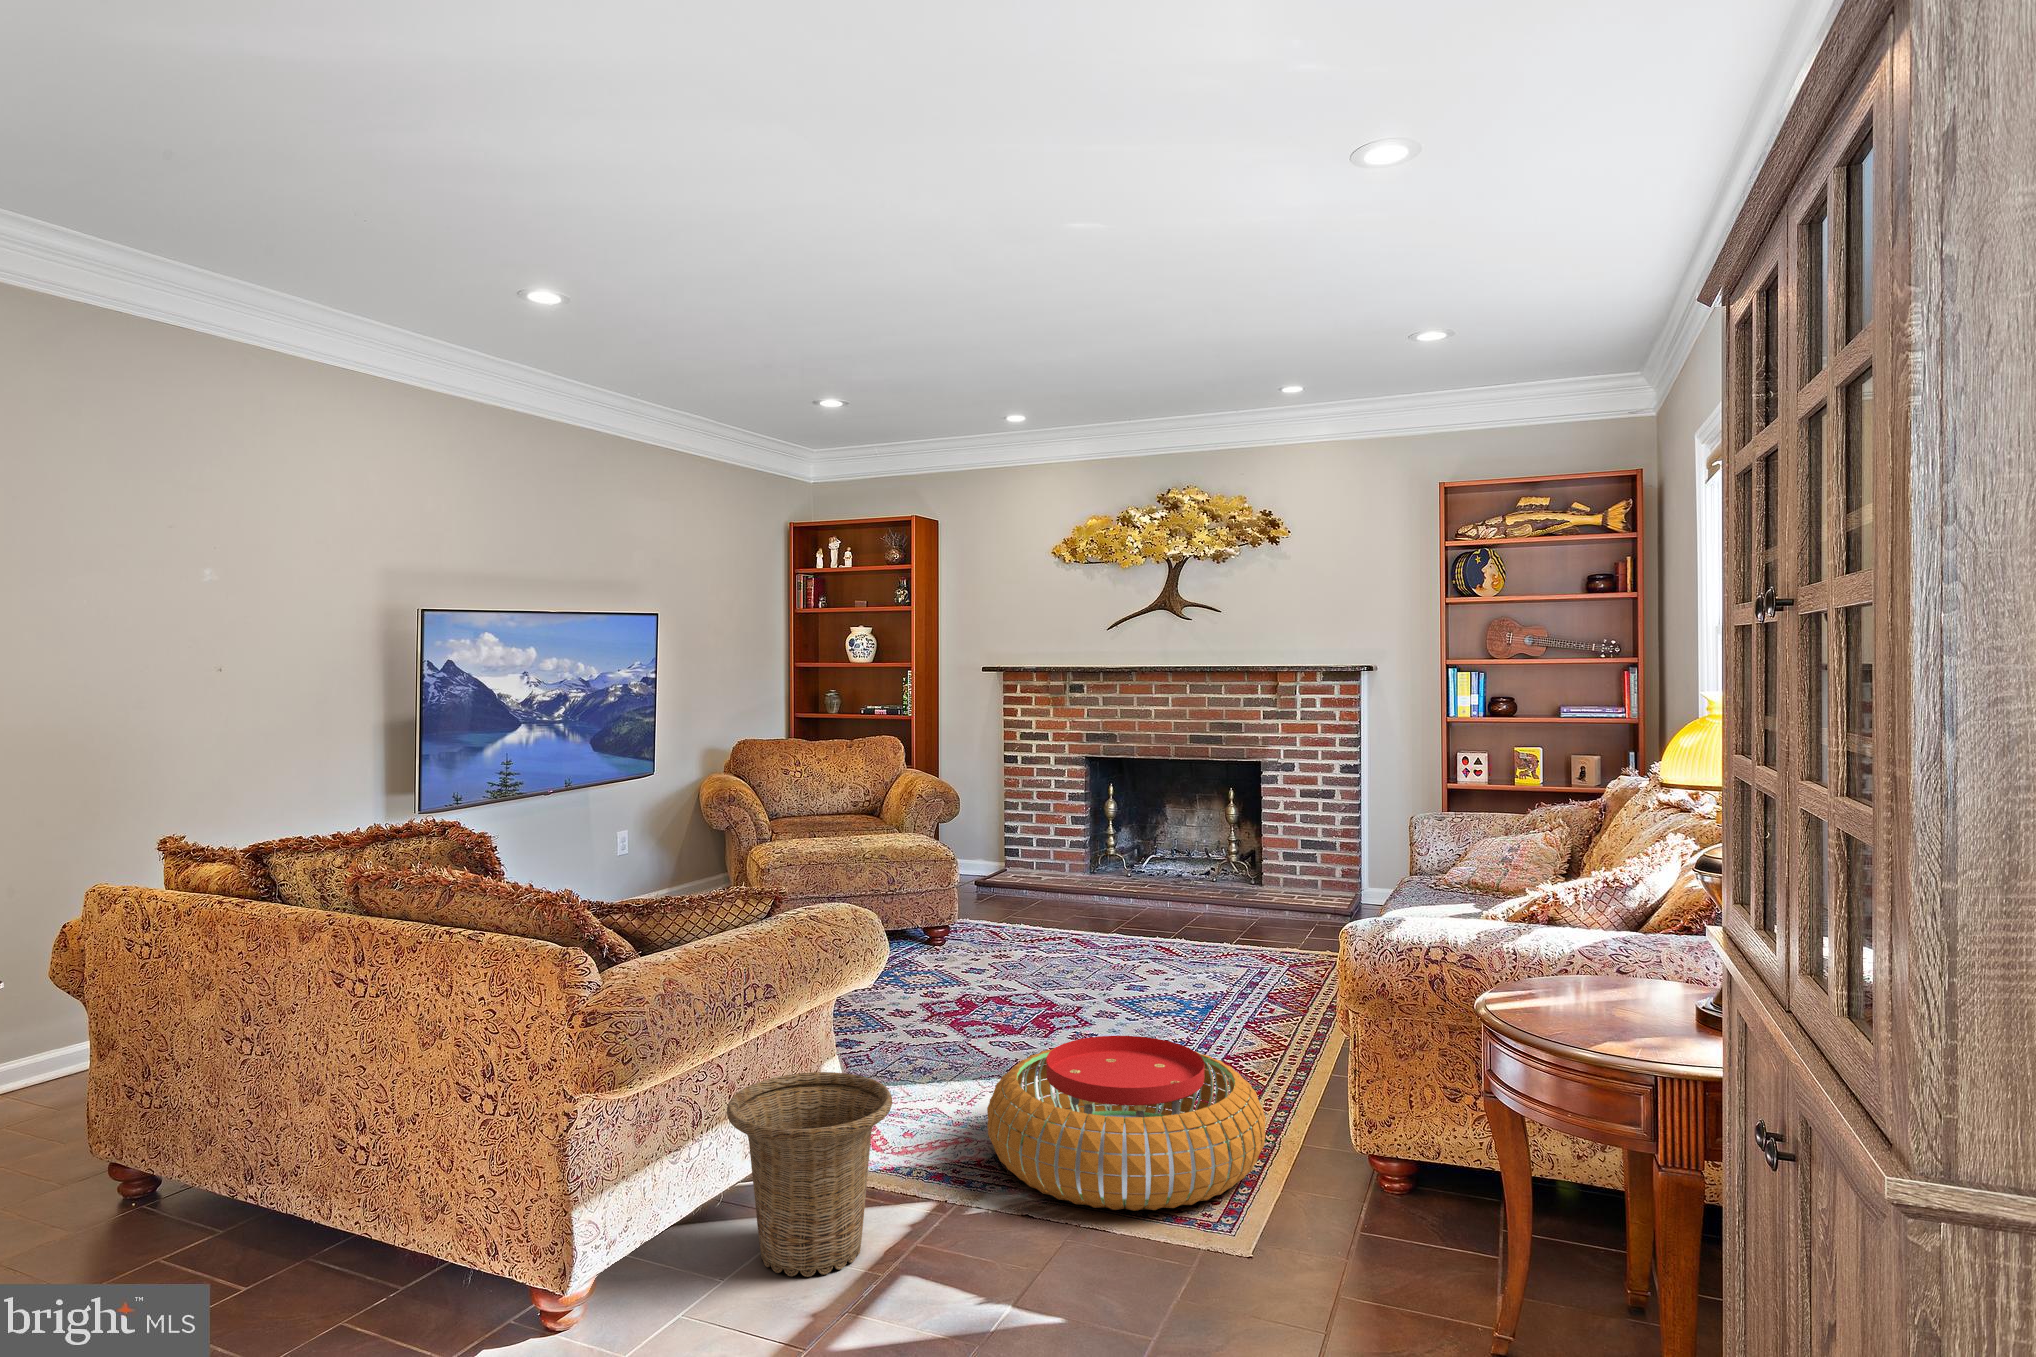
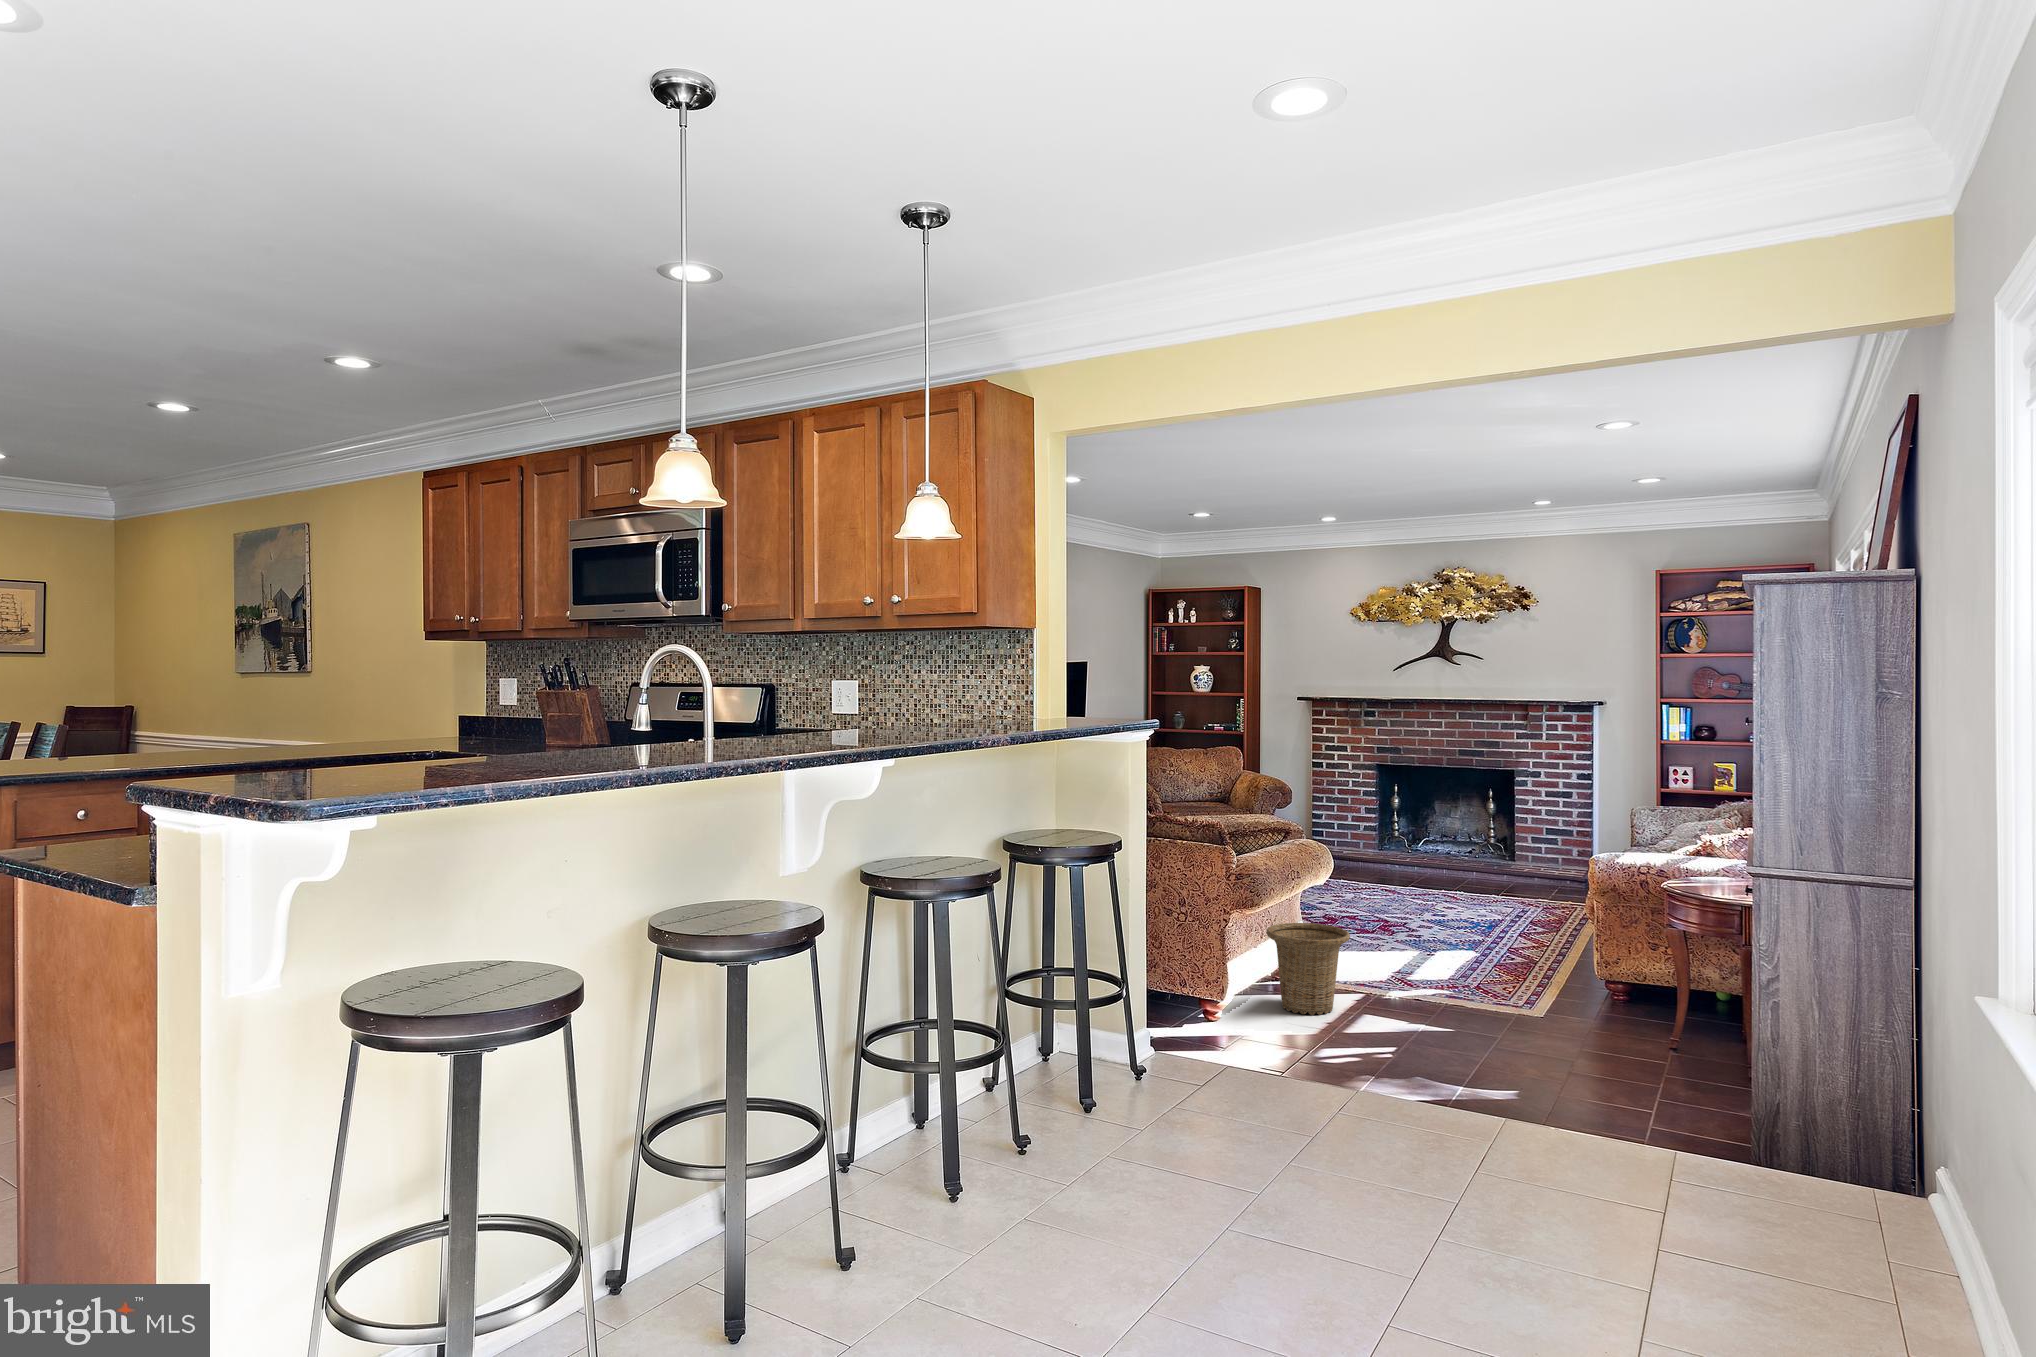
pouf: present [987,1036,1266,1211] -> none [1380,922,1542,1003]

